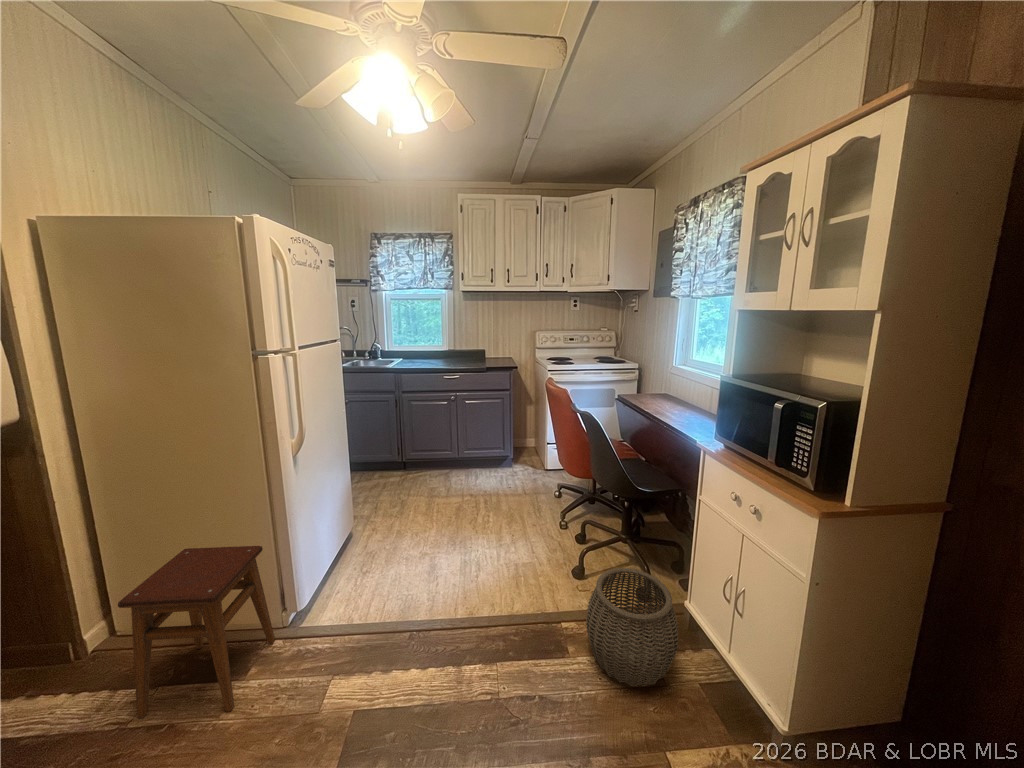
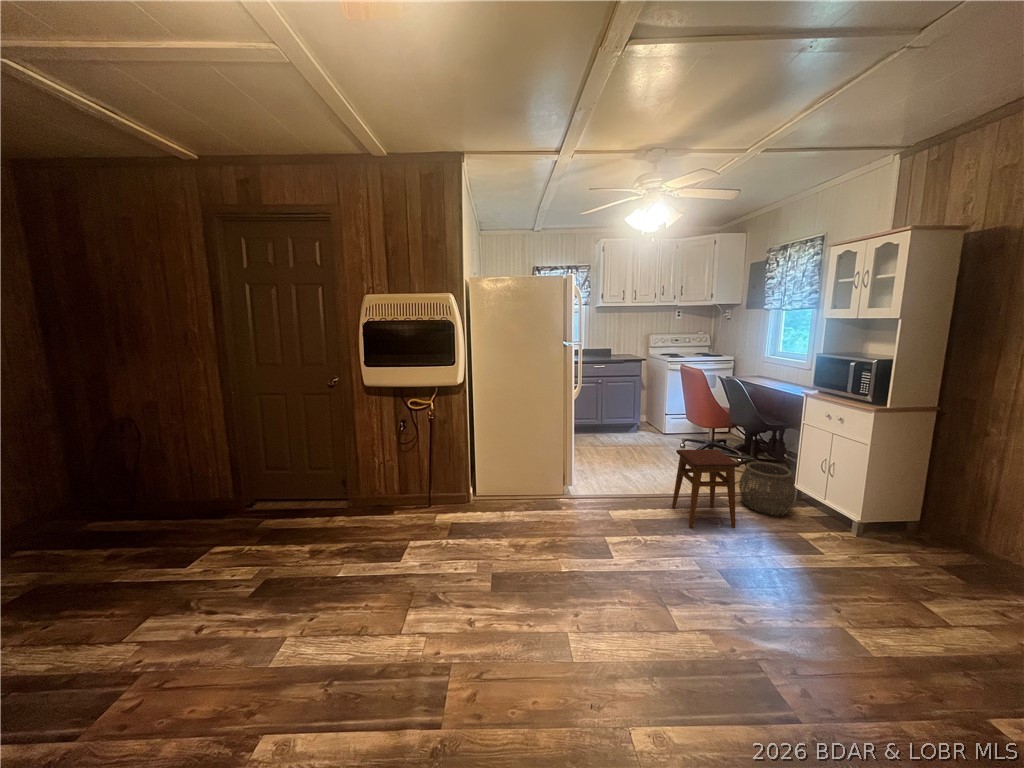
stool: present [118,546,275,718] -> present [672,450,740,528]

